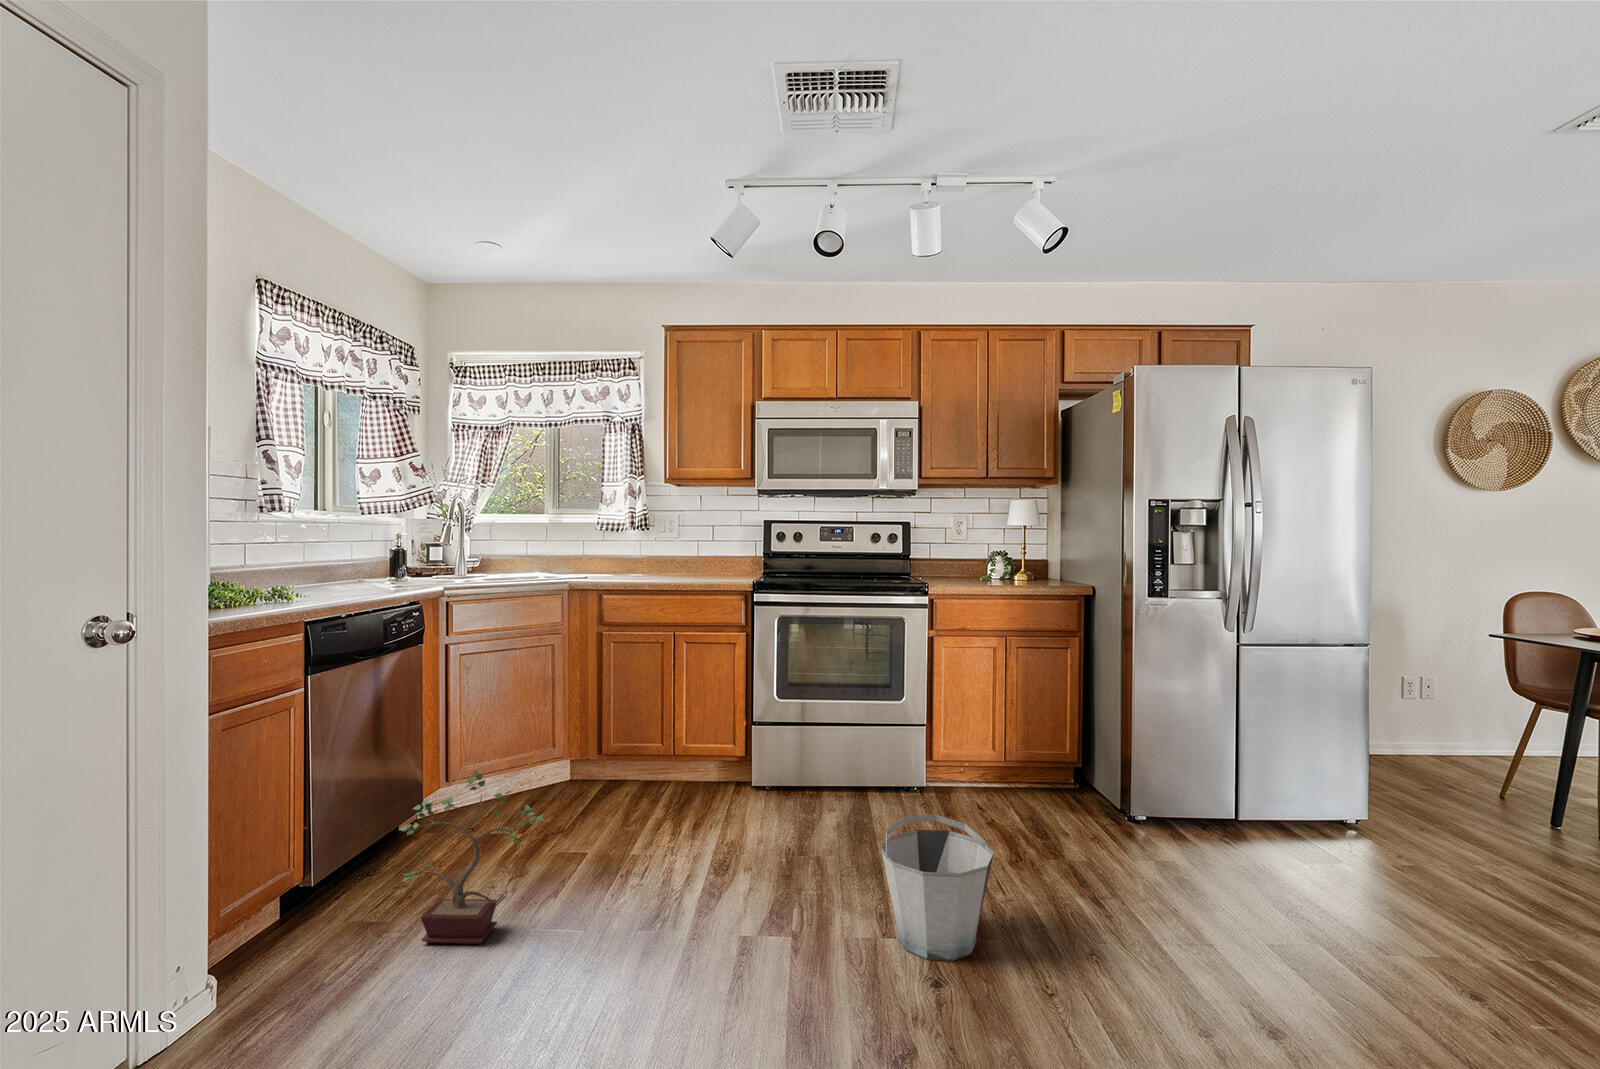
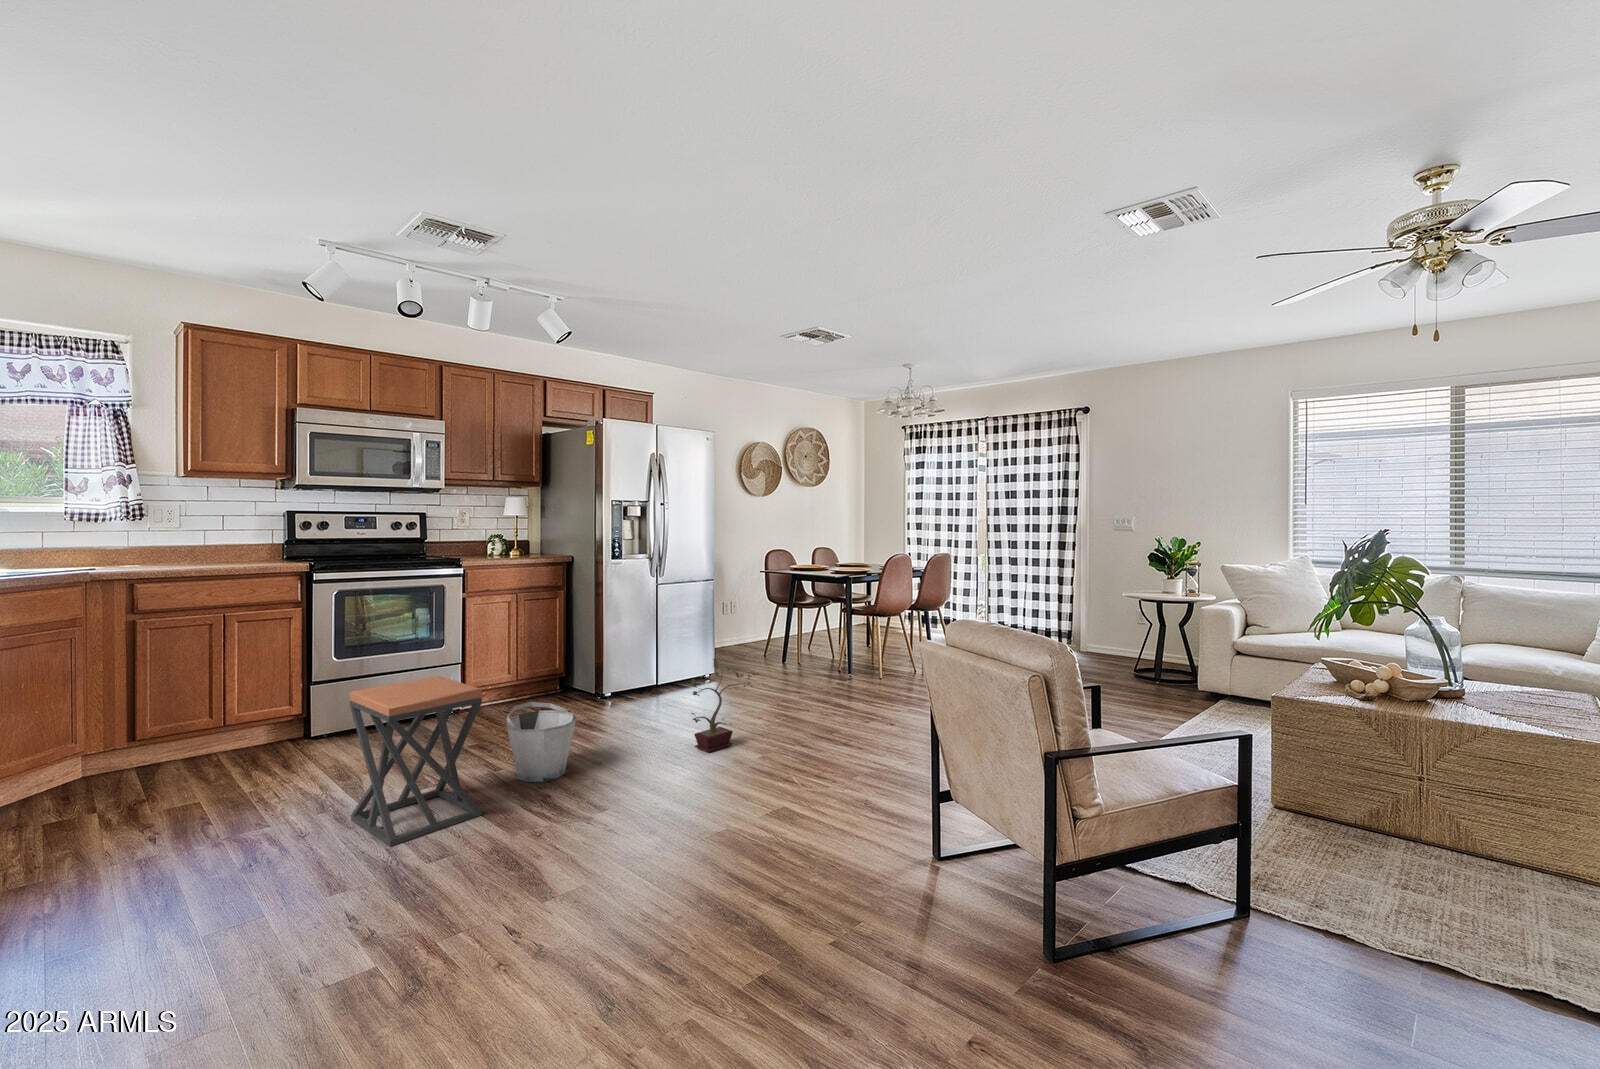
stool: none [662,749,803,997] -> present [350,676,482,847]
potted plant: present [399,770,543,944] -> present [691,659,759,752]

